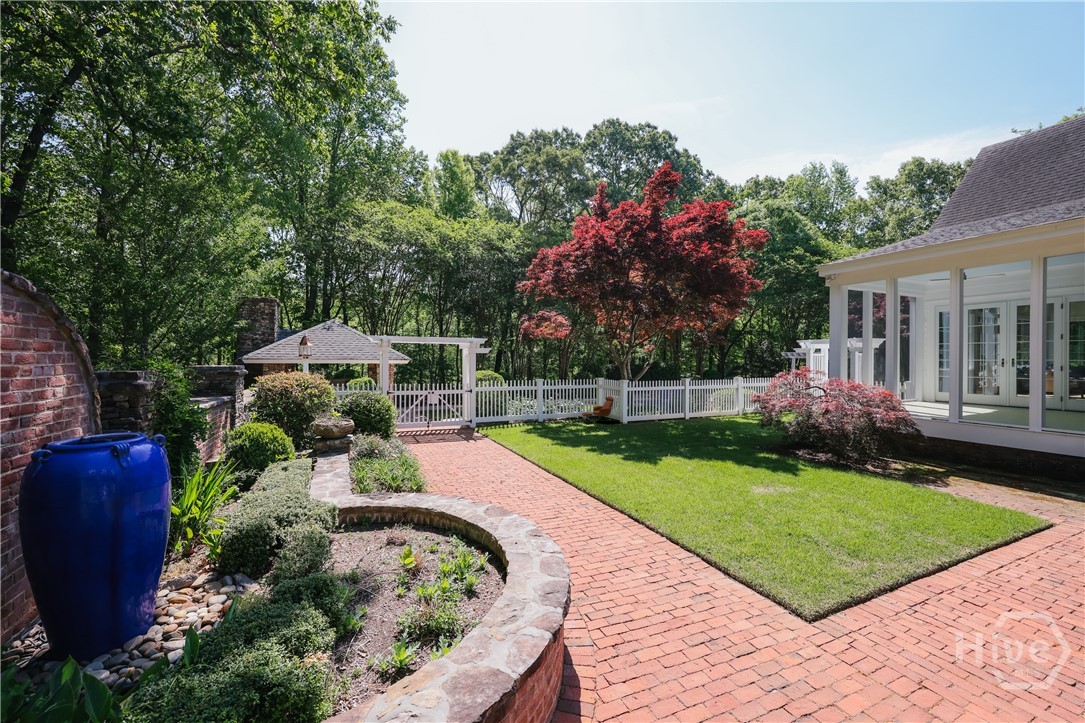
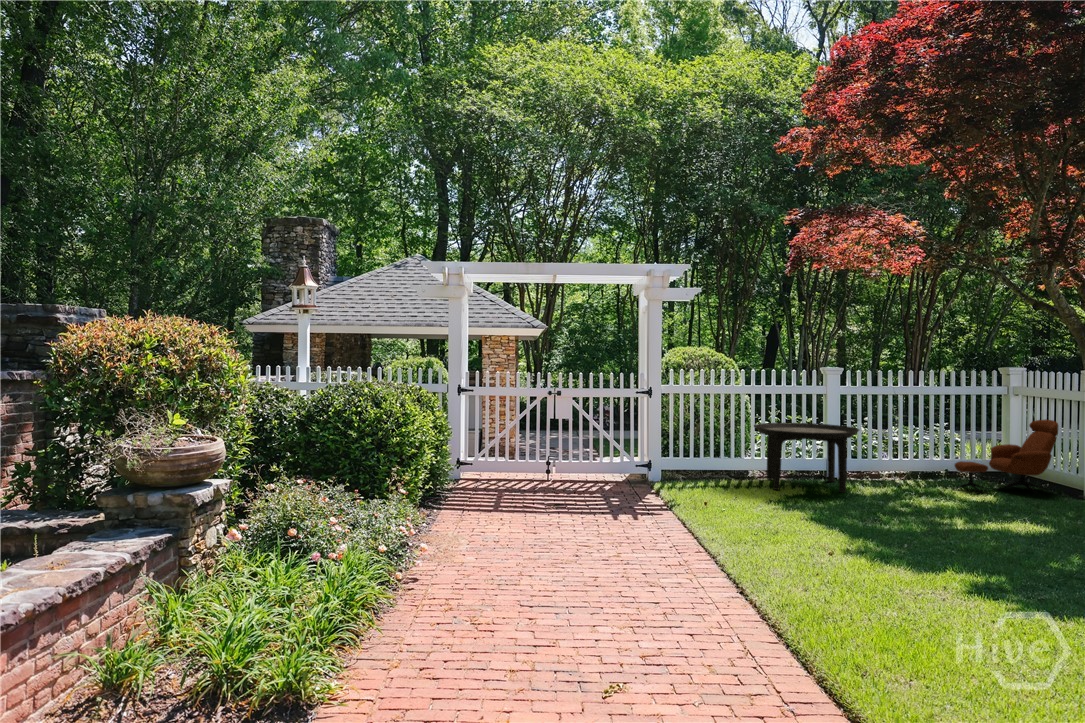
round table: none [513,401,551,428] -> present [754,423,859,493]

